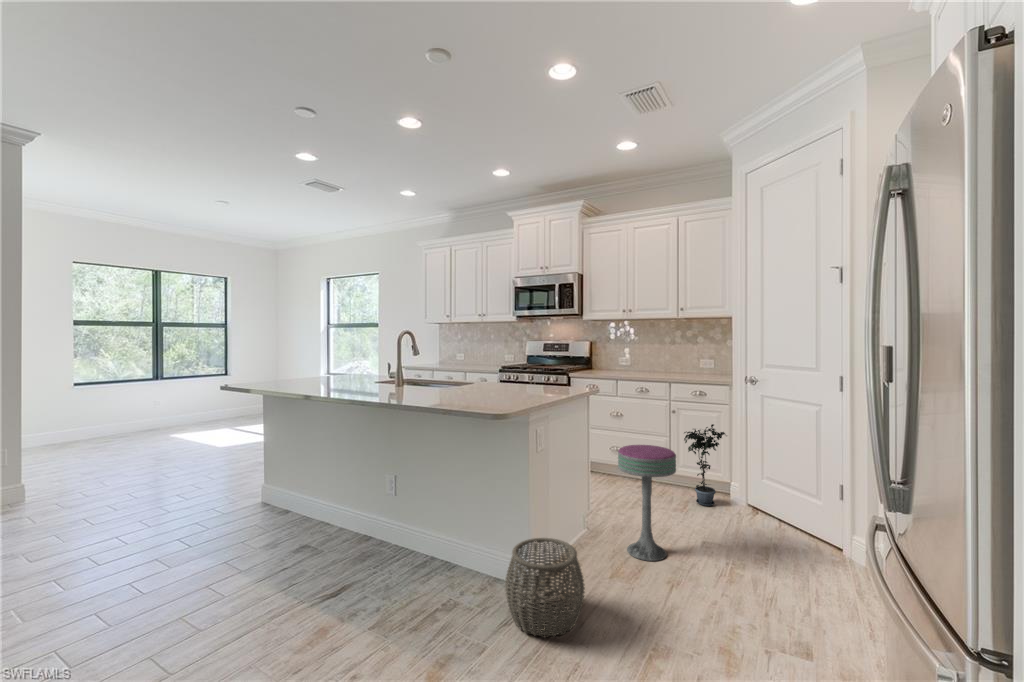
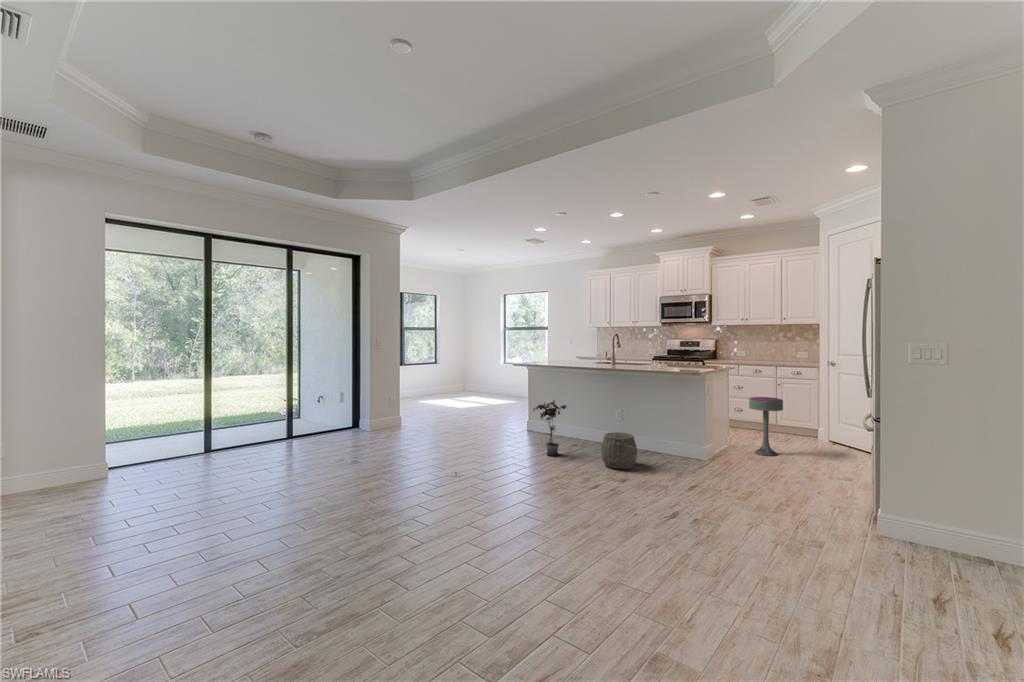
potted plant: present [684,424,725,506] -> present [533,400,566,456]
woven basket: present [505,538,585,637] -> present [601,432,637,469]

